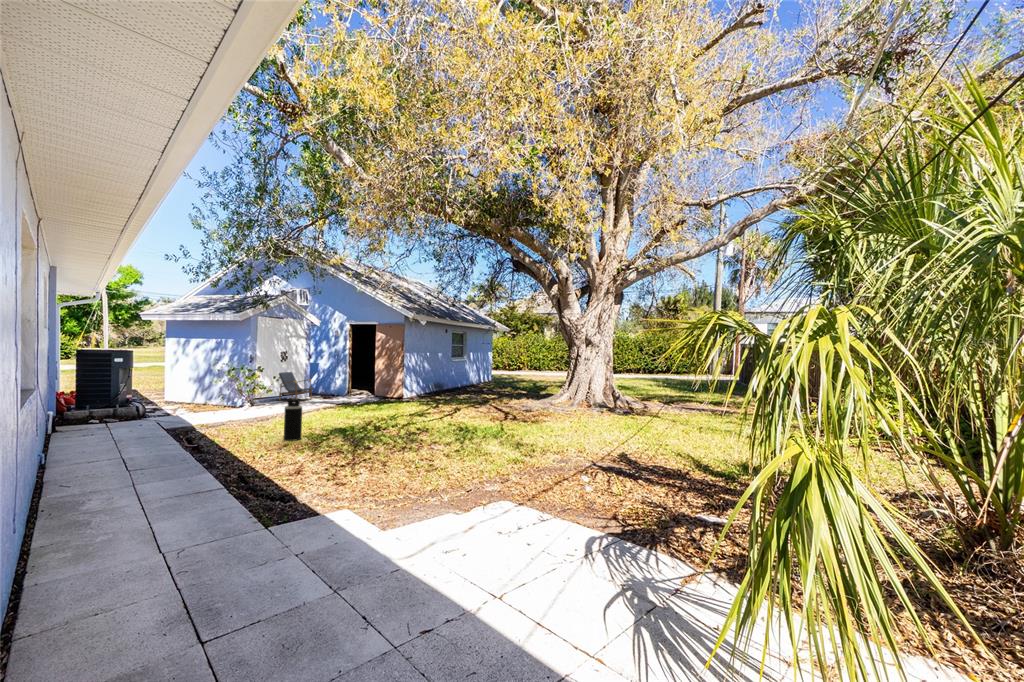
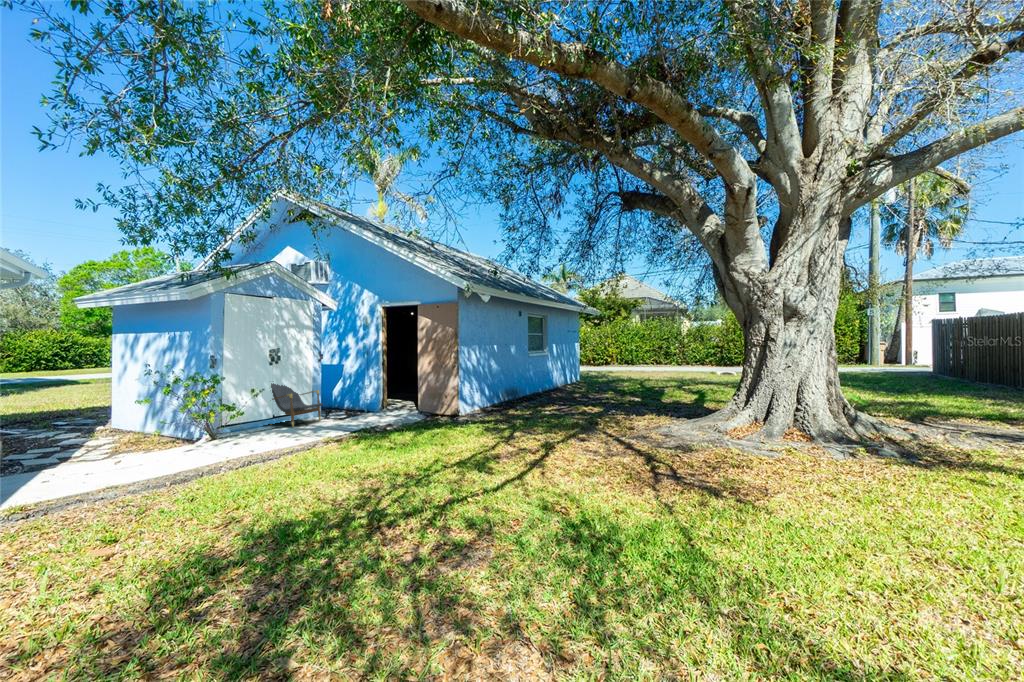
trash can: present [284,399,302,441] -> none [108,469,163,588]

